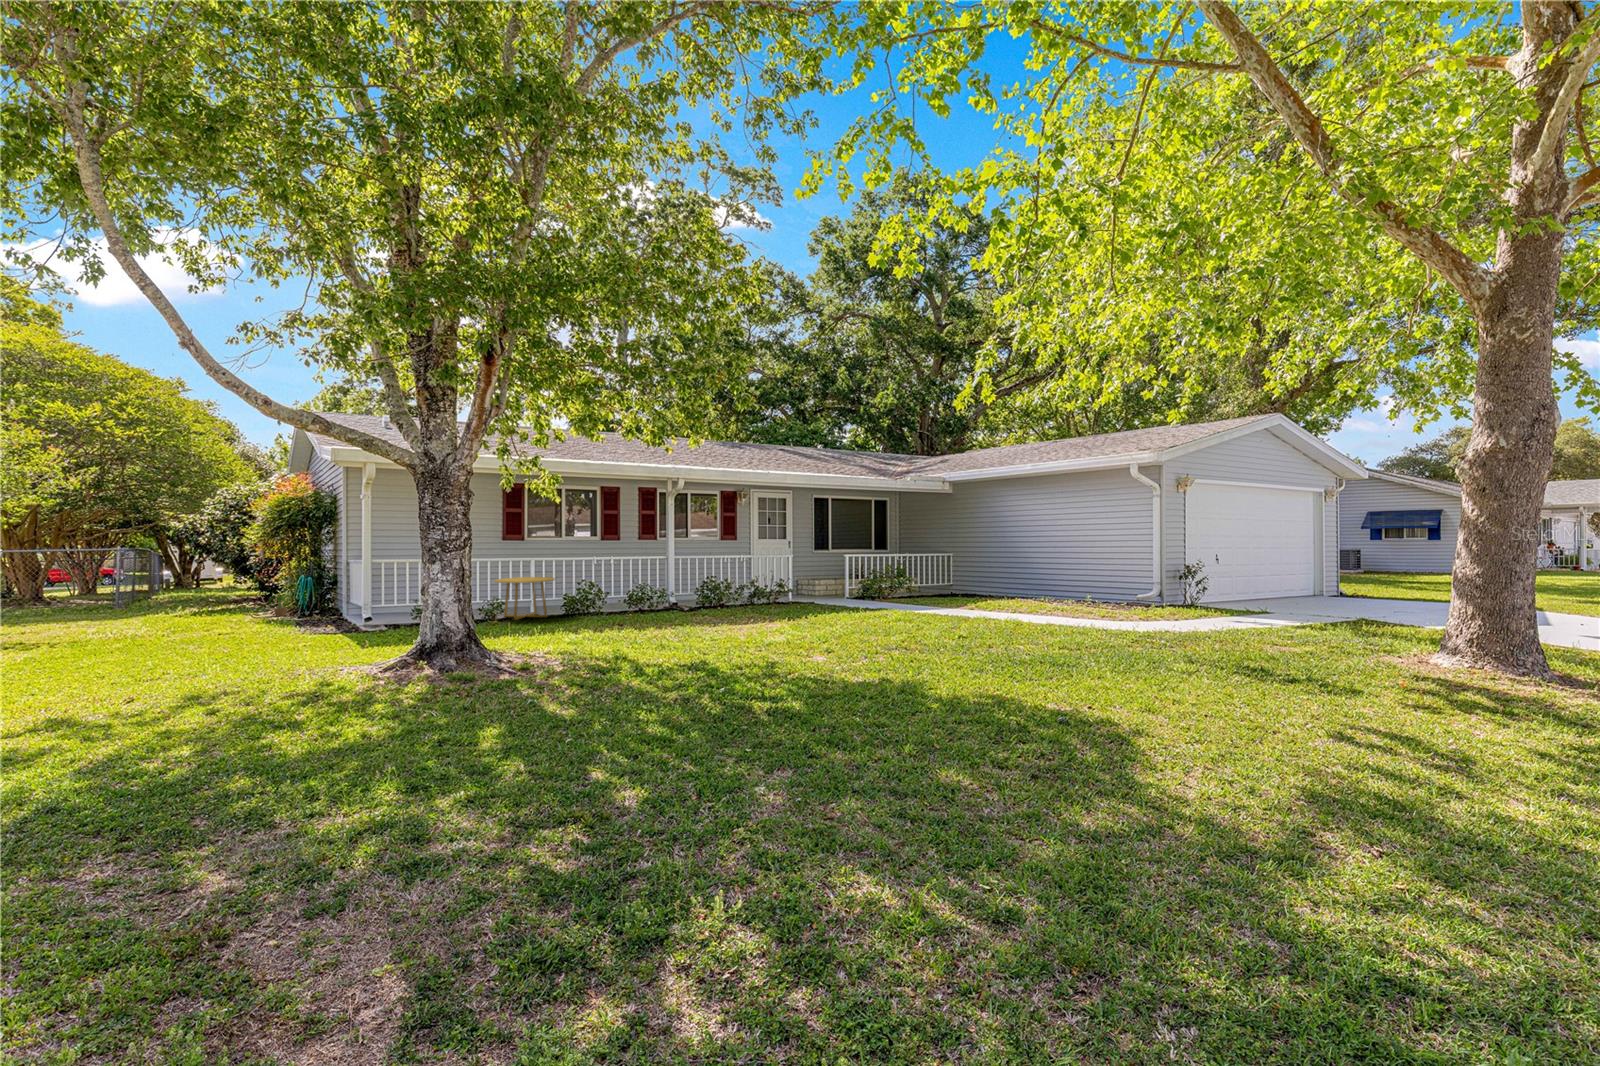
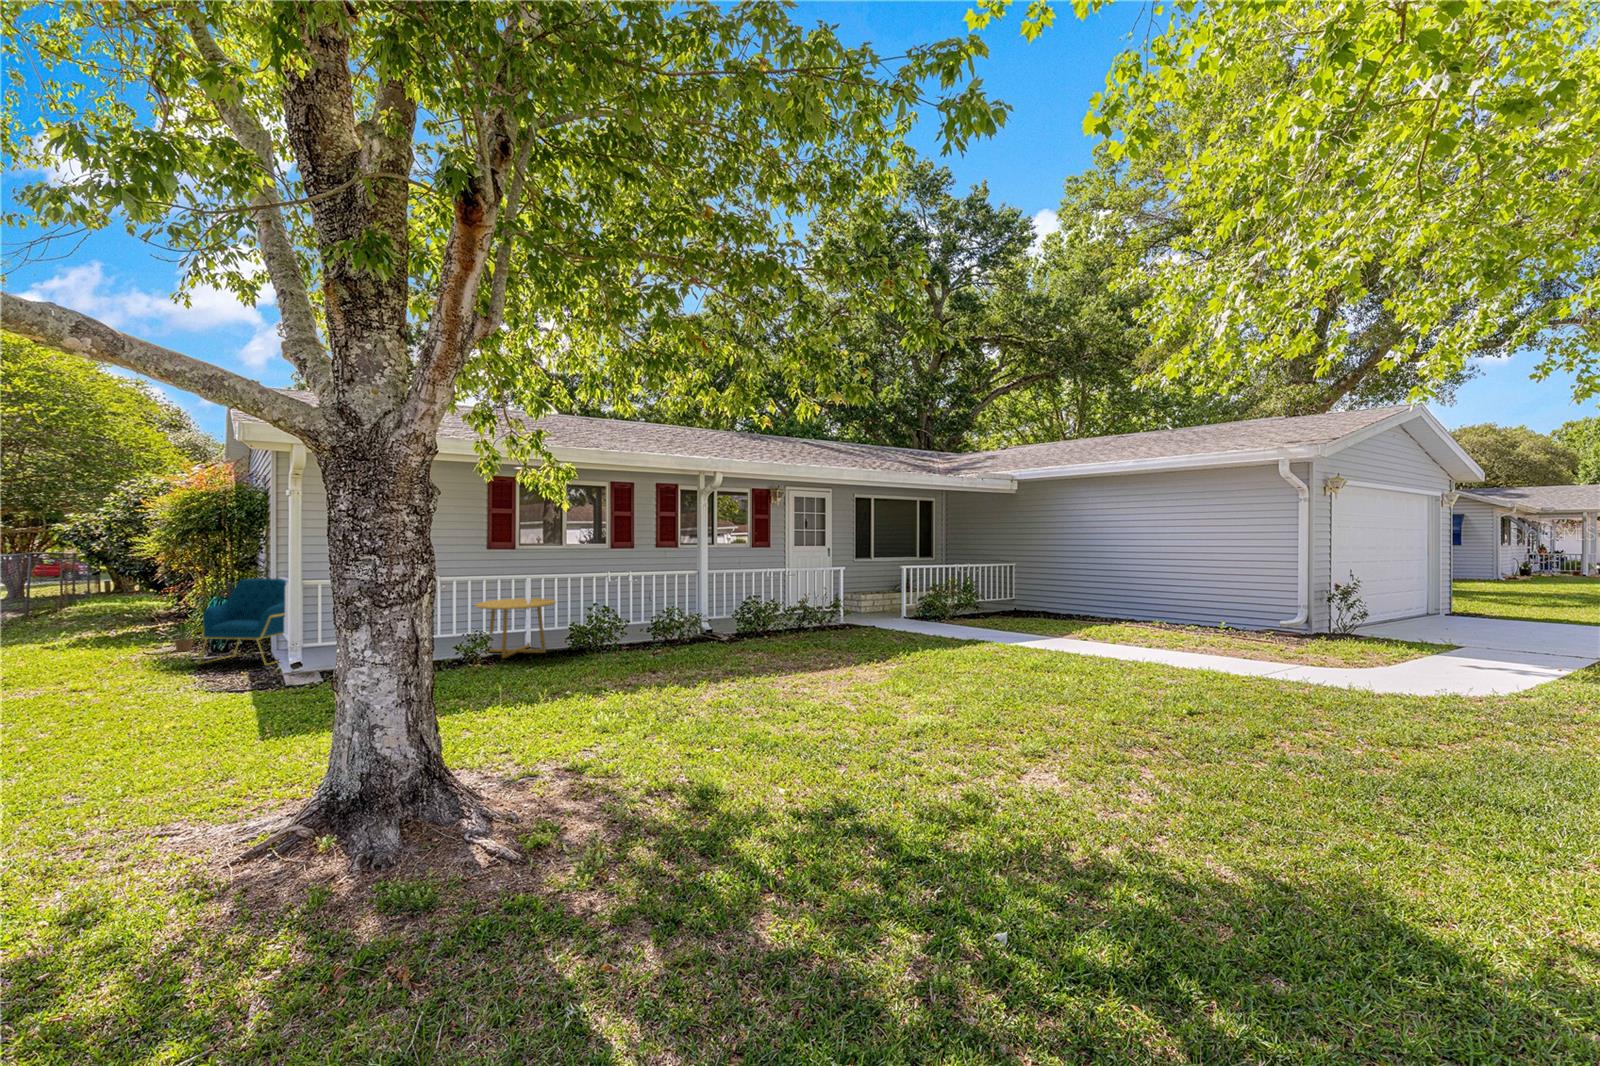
armchair: none [295,561,365,624] -> present [199,578,286,666]

